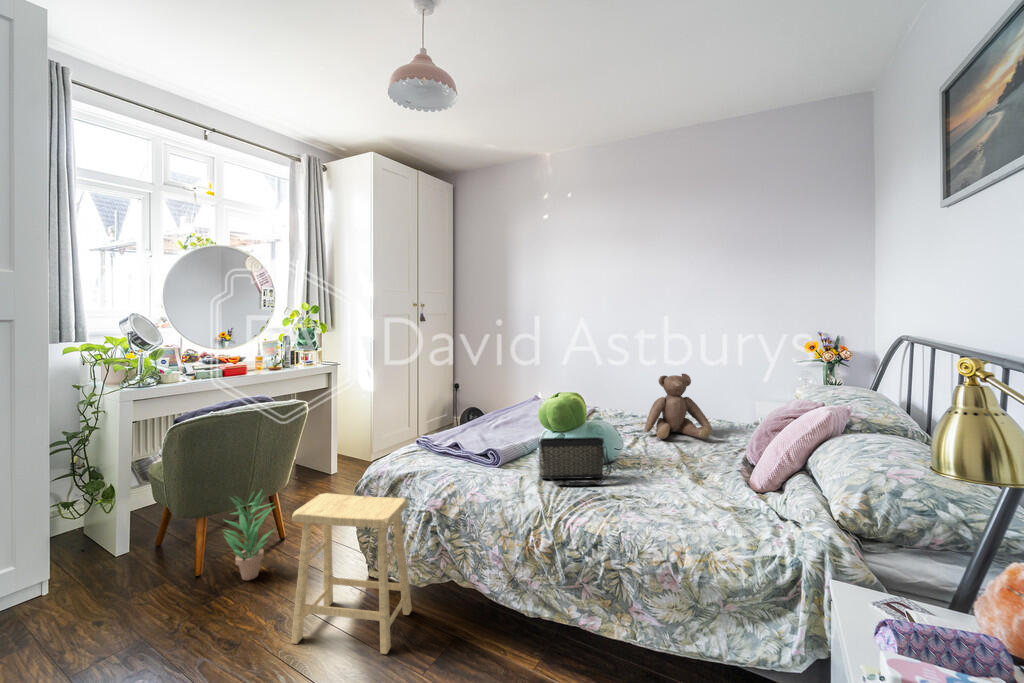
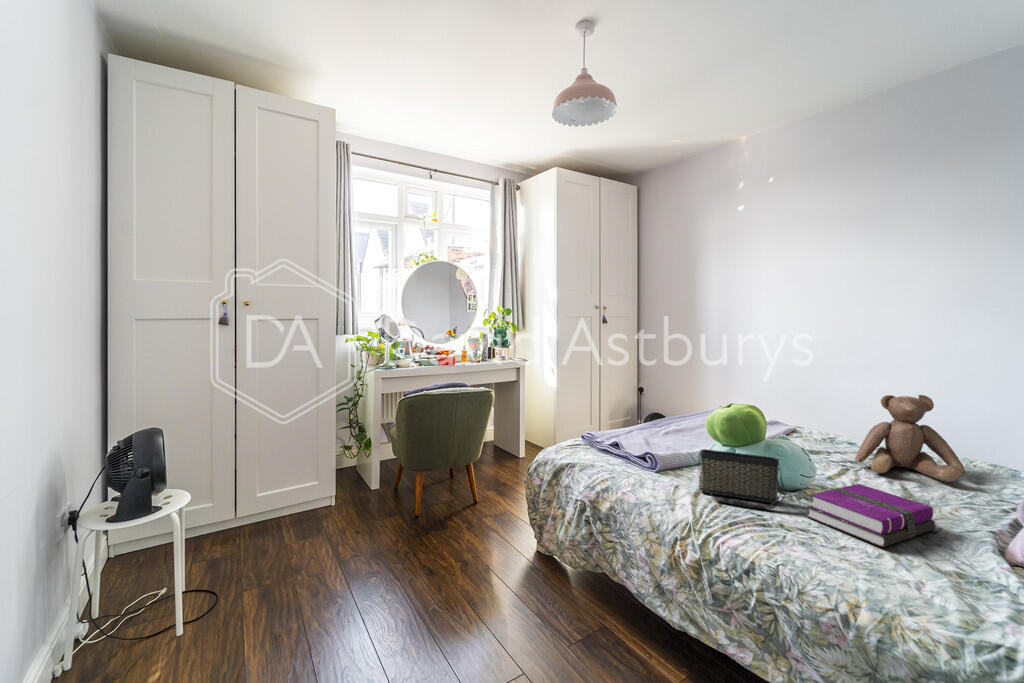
hardback book: none [628,450,710,499] -> present [807,484,936,547]
potted plant: present [224,492,274,580] -> none [428,458,467,530]
footstool: present [291,493,412,654] -> none [467,469,566,619]

